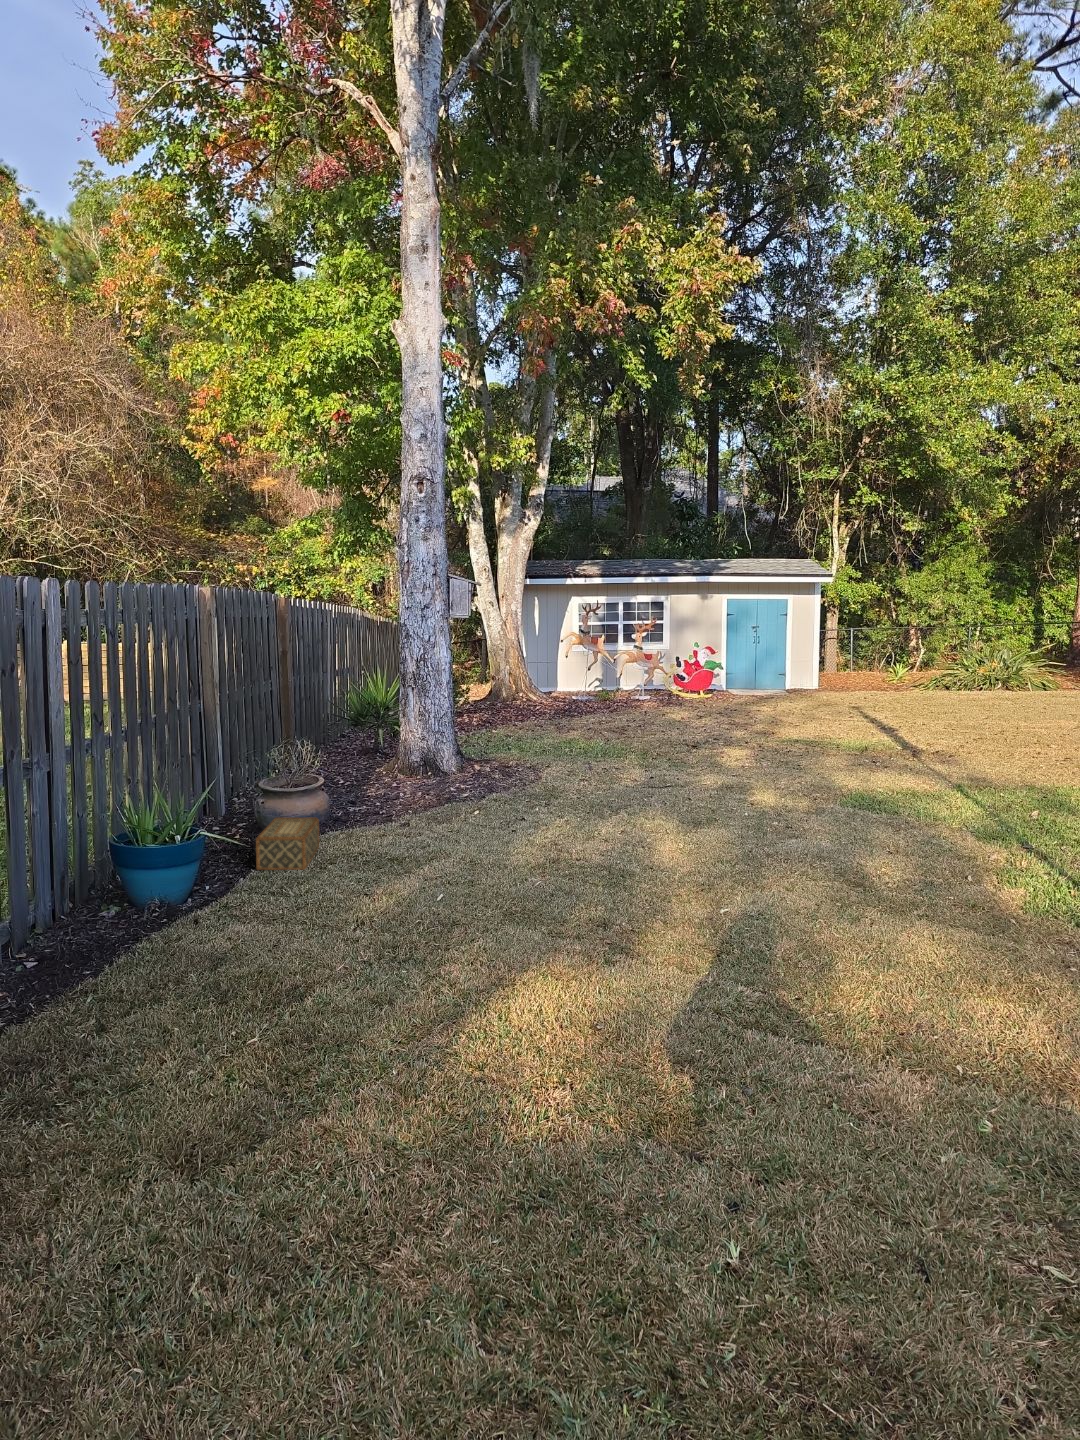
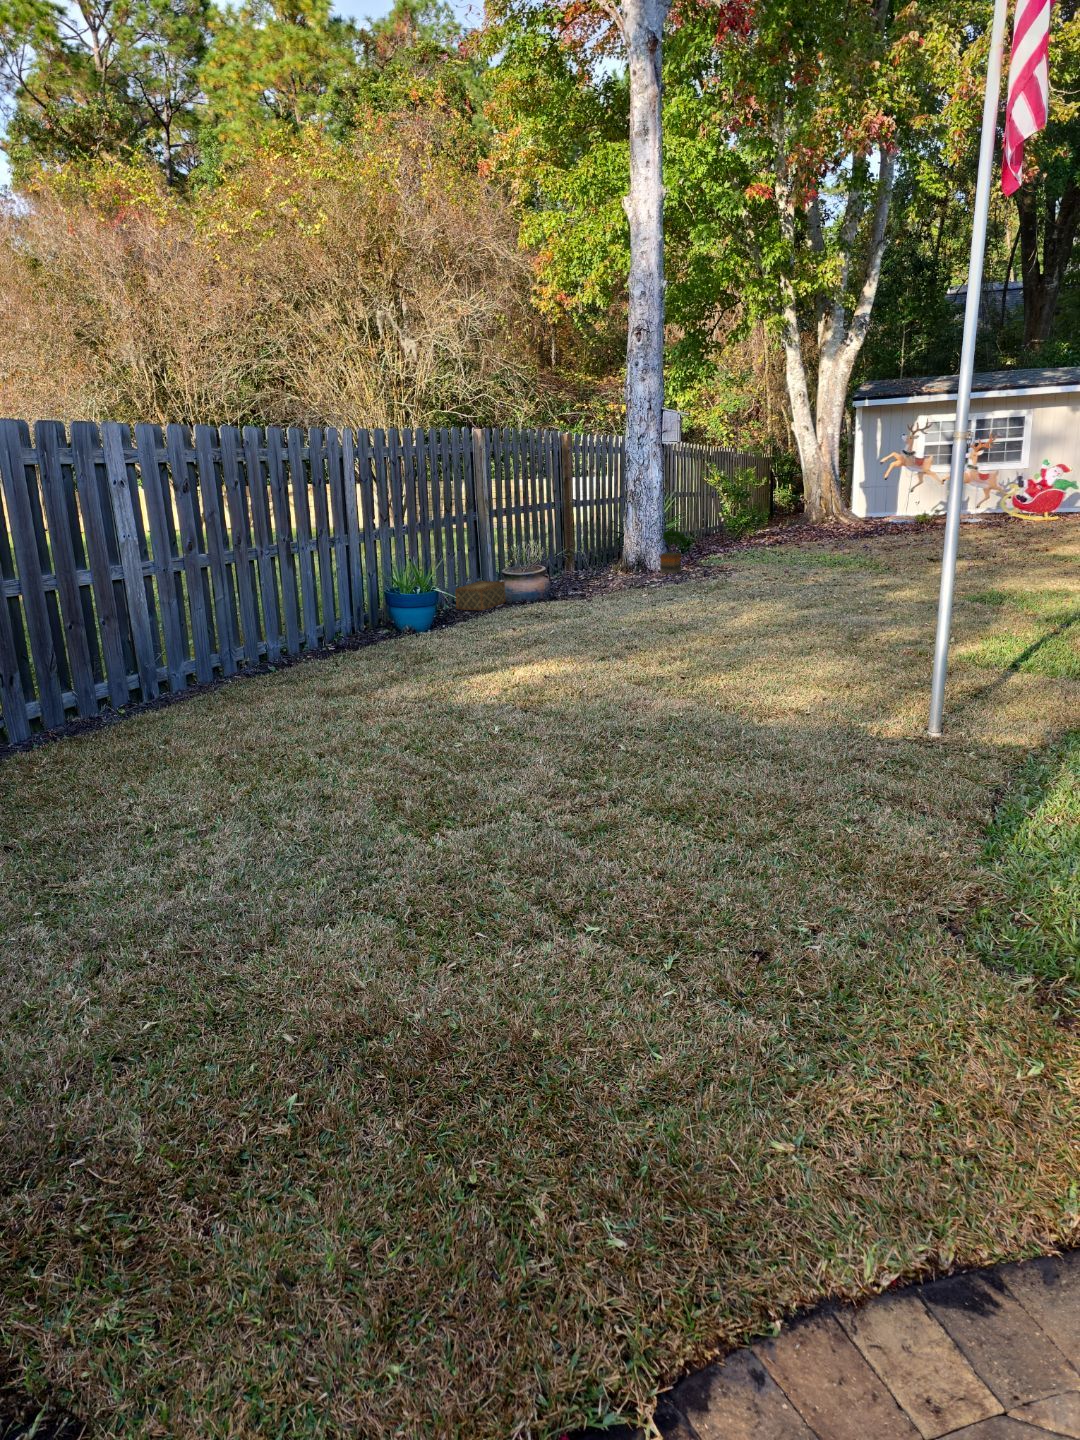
potted tree: none [449,724,488,779] -> present [657,530,687,574]

